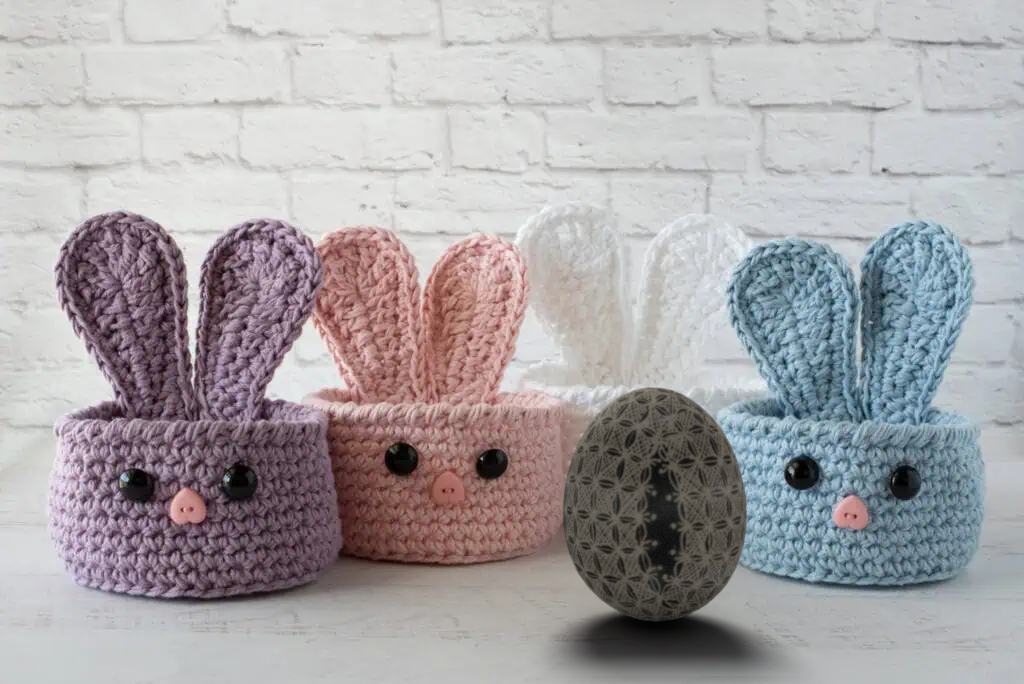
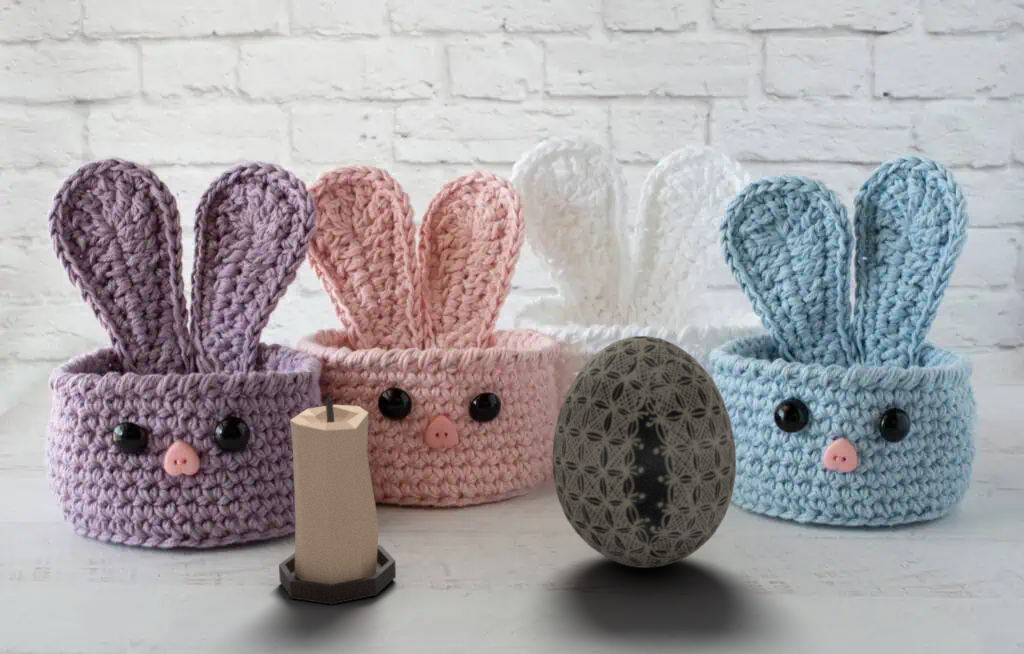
candle: none [286,441,404,652] -> present [279,396,396,604]

